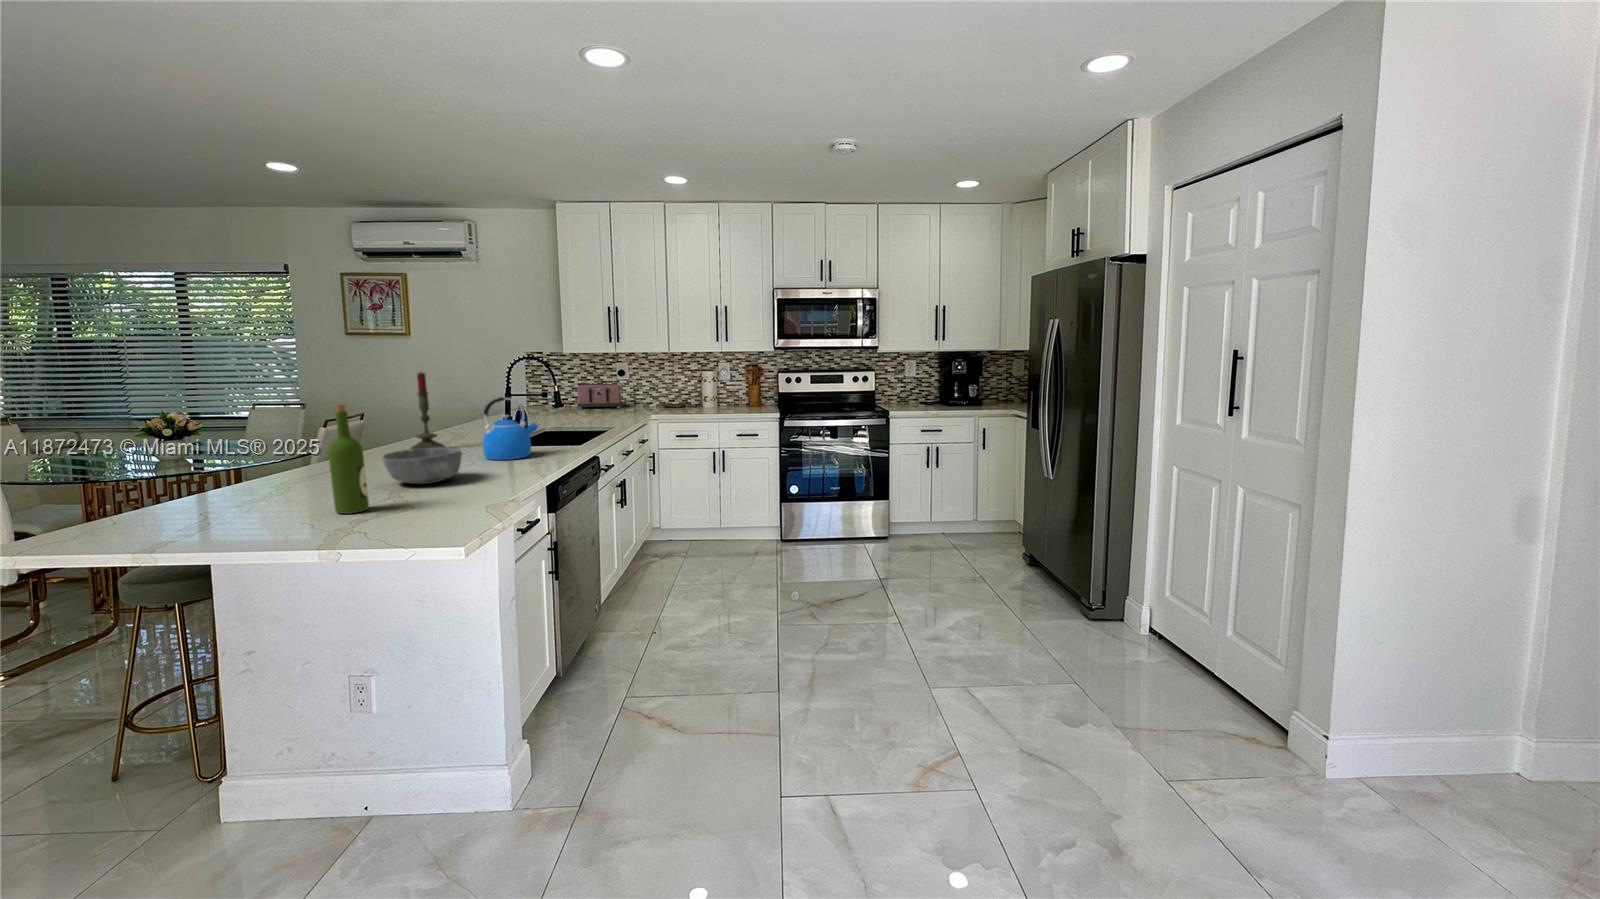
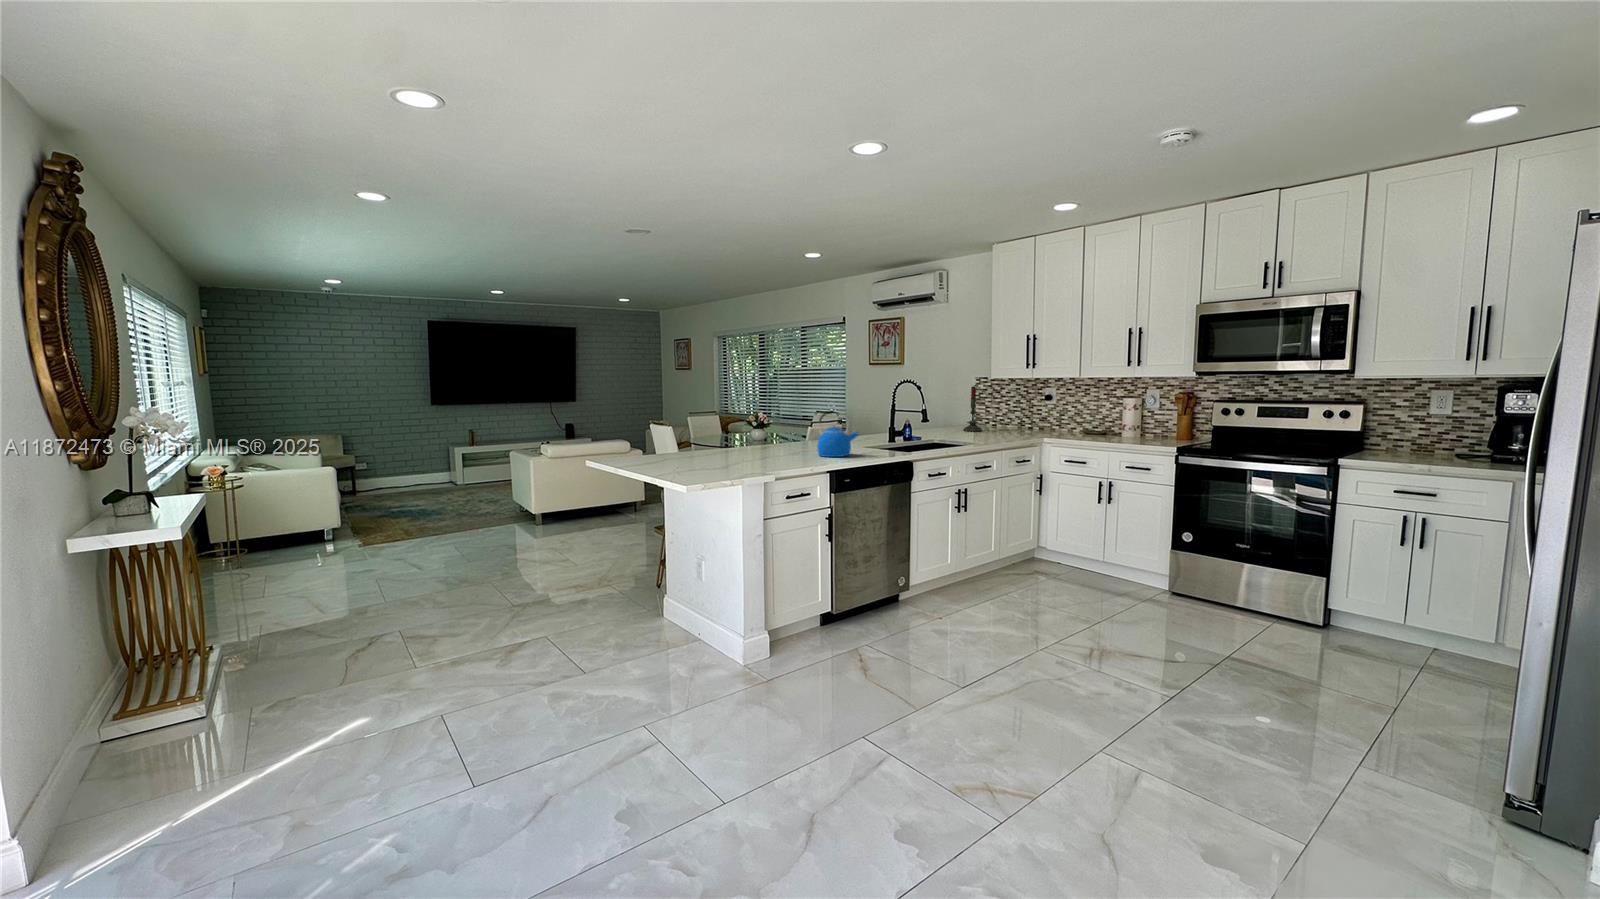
candle: present [410,372,445,449] -> present [963,386,982,431]
toaster: present [578,382,623,409] -> none [1003,406,1057,432]
wine bottle: present [329,404,369,514] -> none [674,406,692,470]
bowl: present [382,448,462,484] -> none [727,440,774,463]

